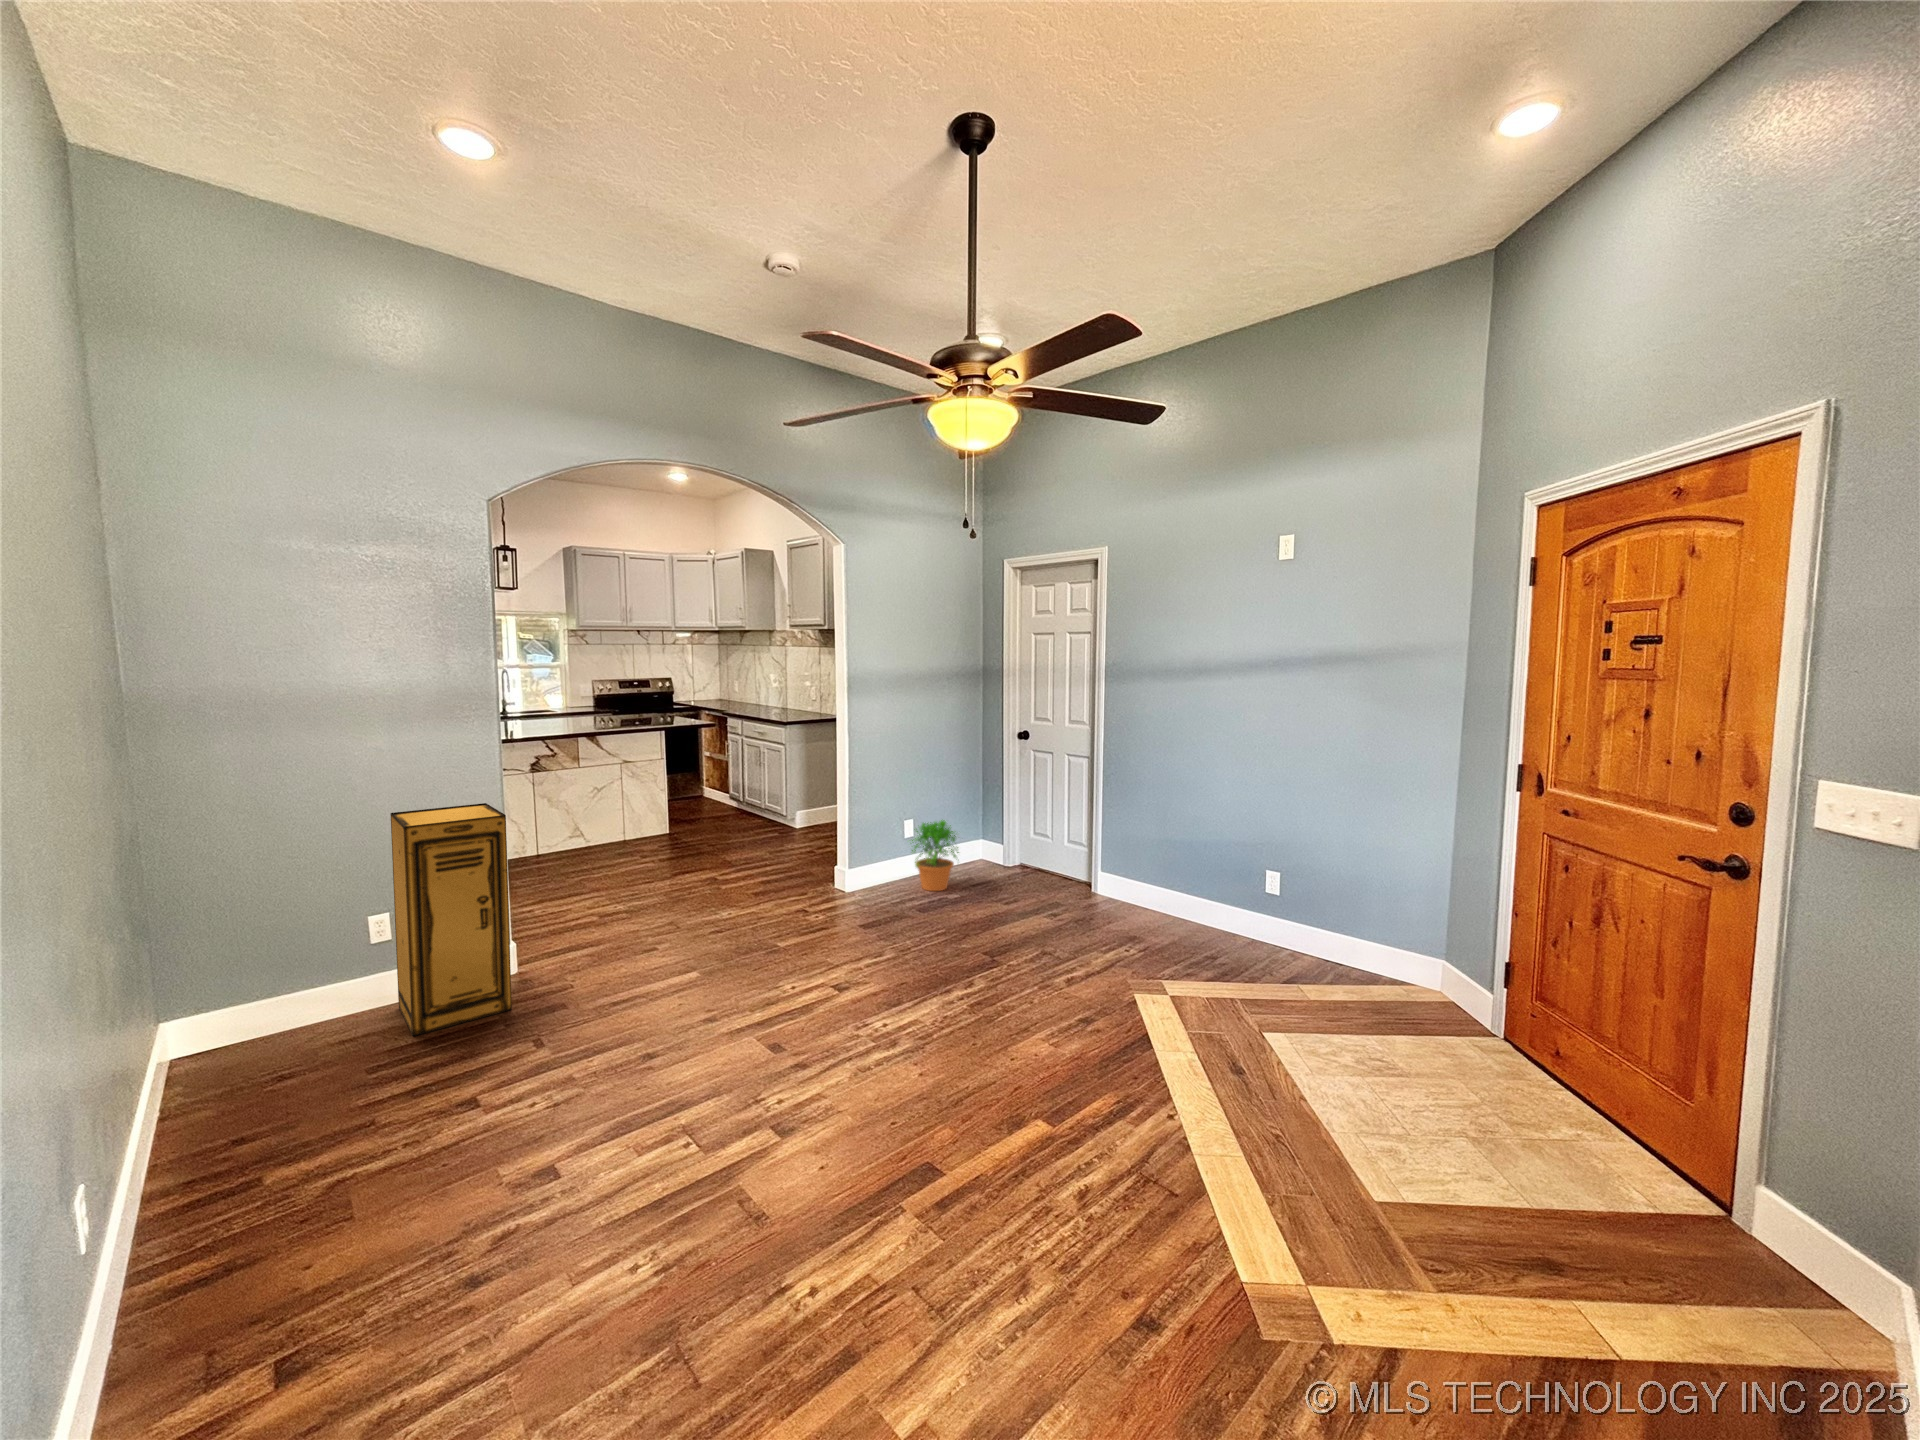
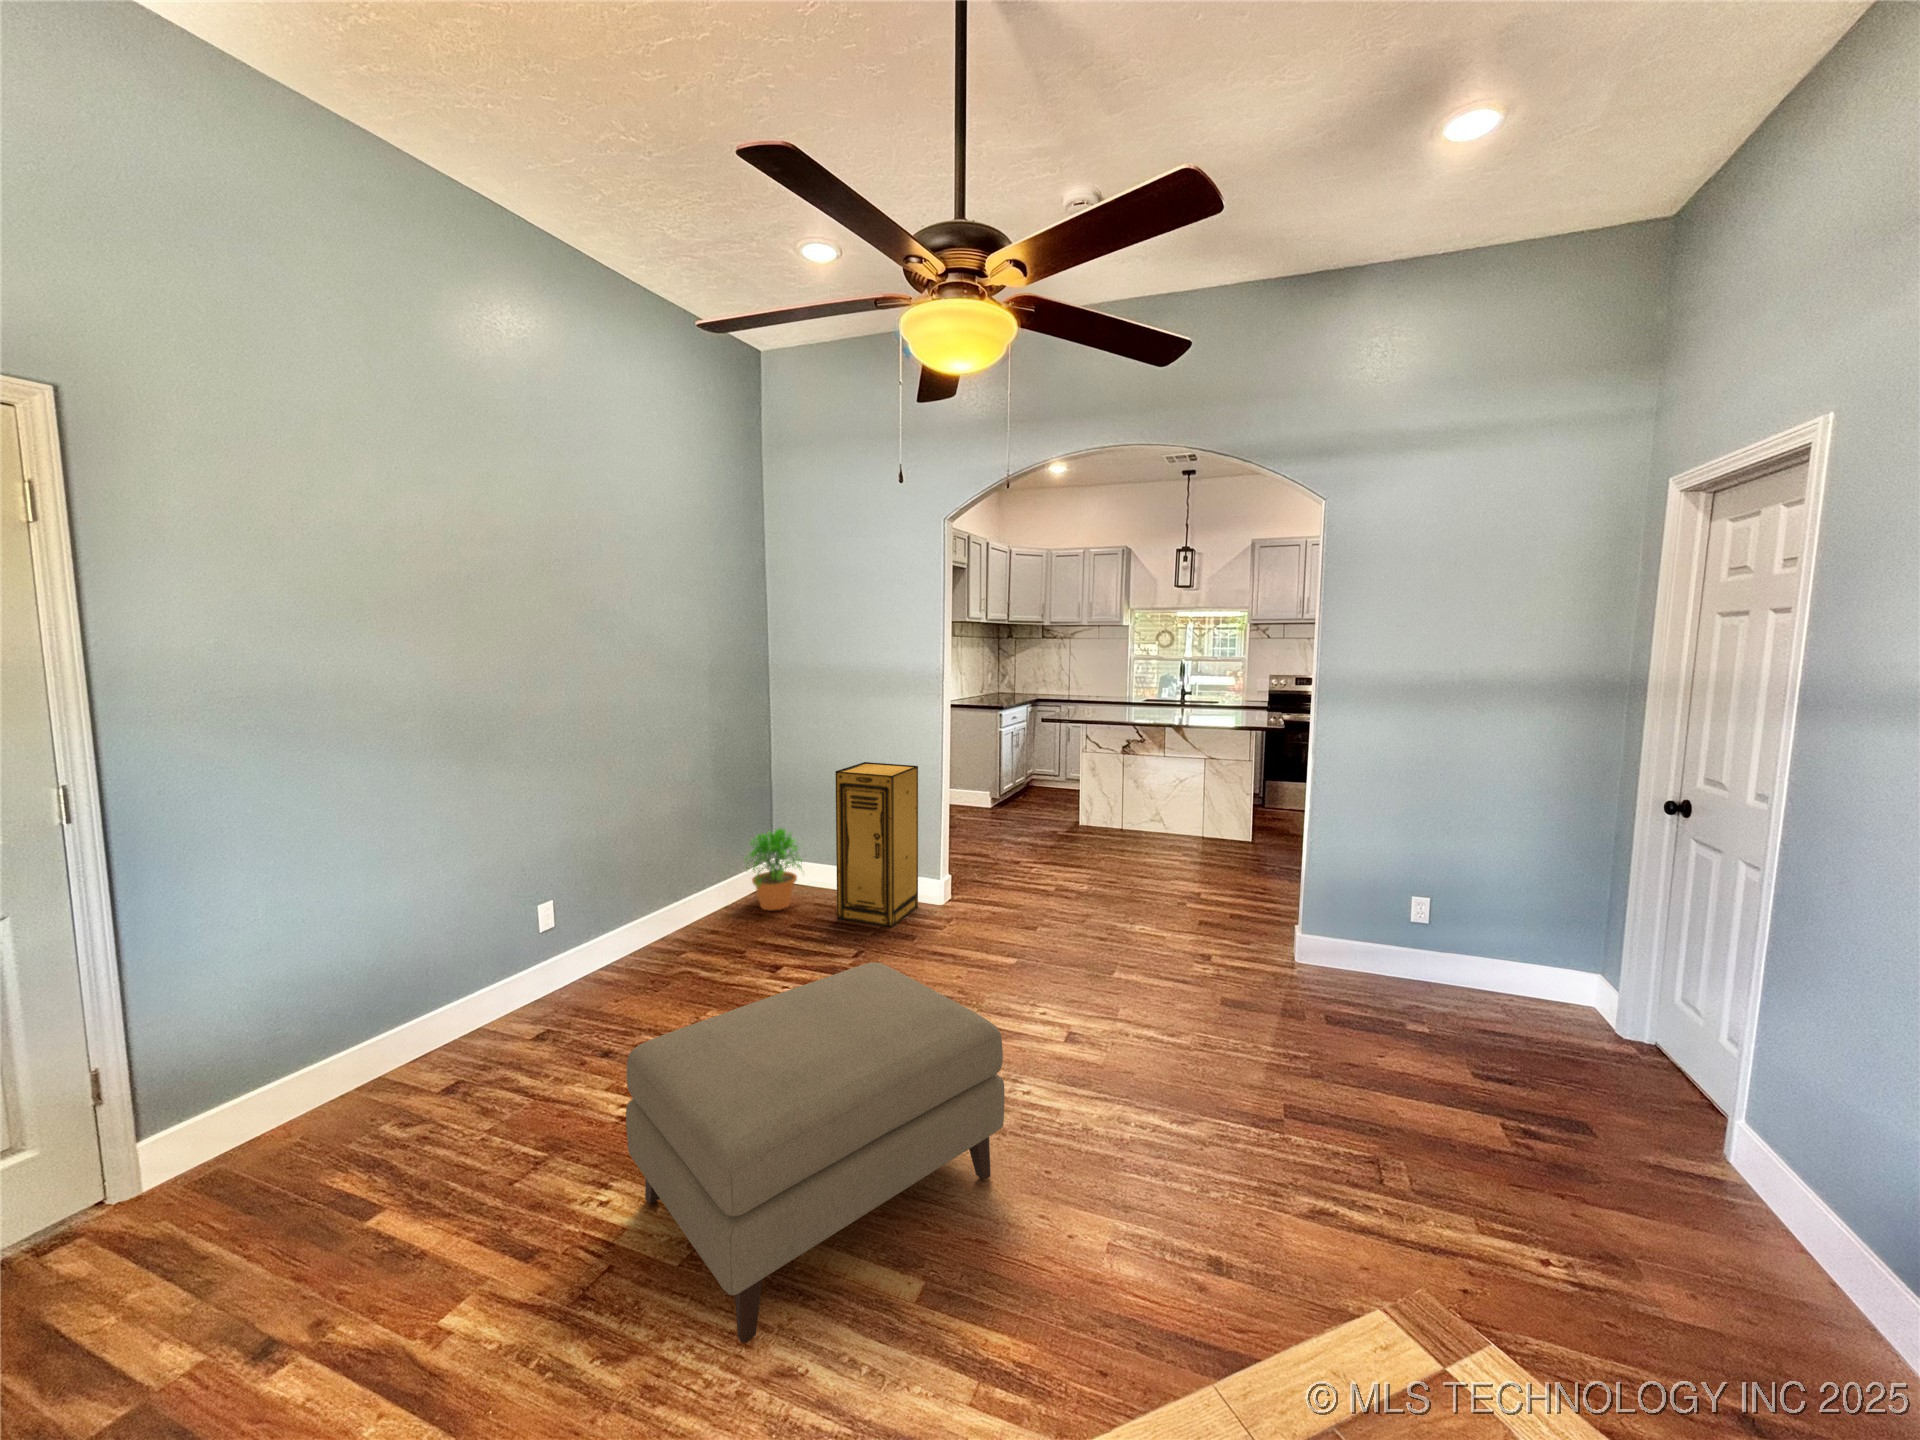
potted plant: present [912,820,959,891] -> present [745,828,802,910]
ottoman: none [797,944,1064,1256] -> present [626,962,1005,1343]

